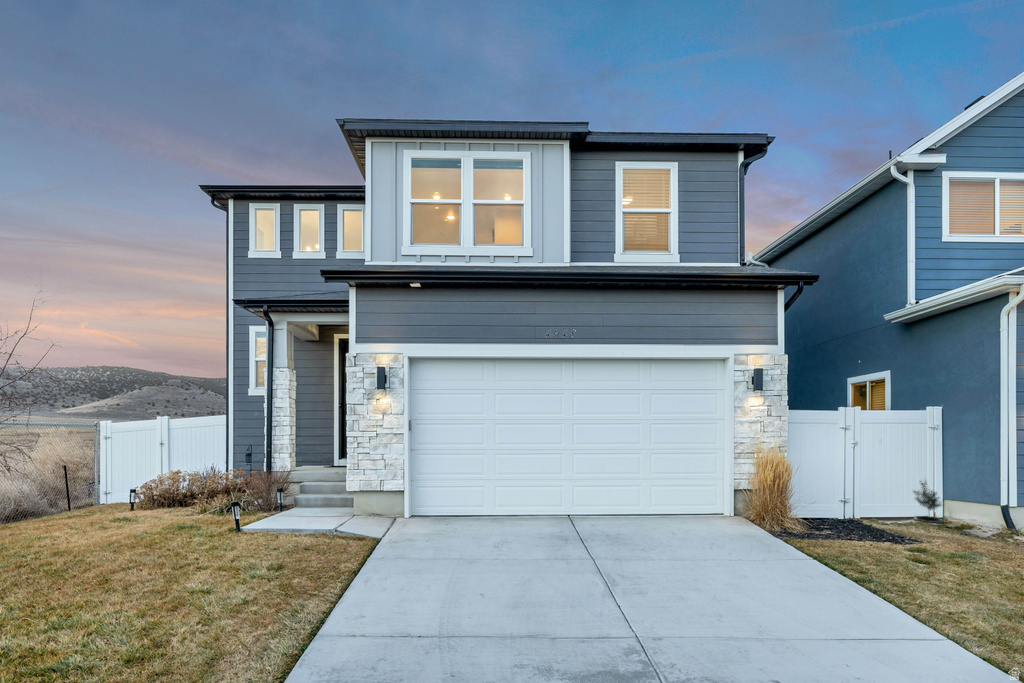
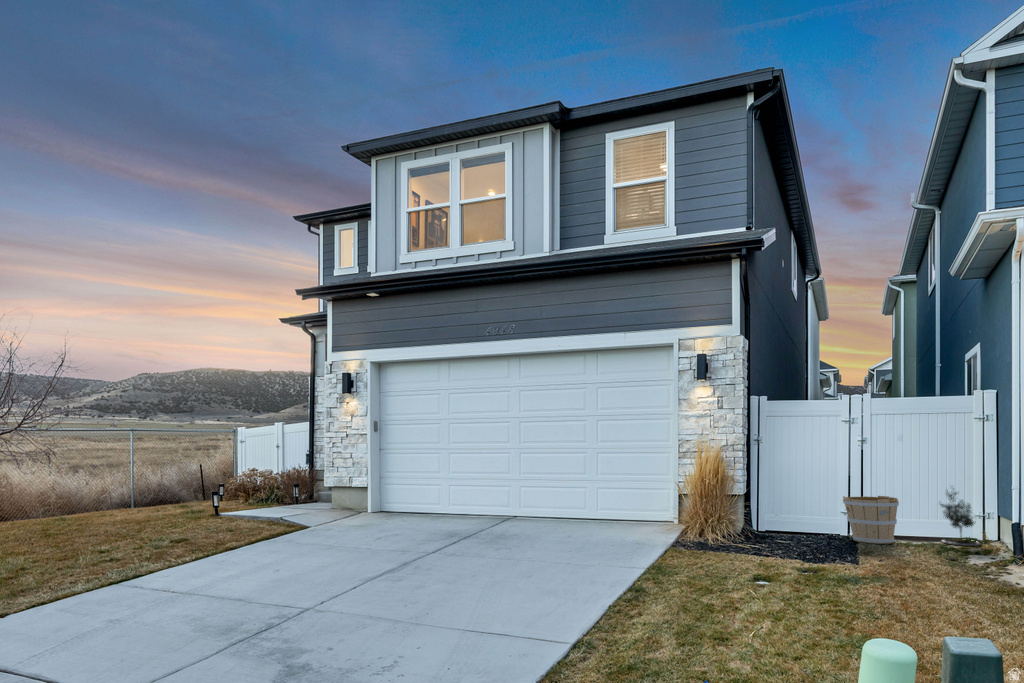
wooden bucket: none [856,486,902,526] -> present [843,496,899,544]

